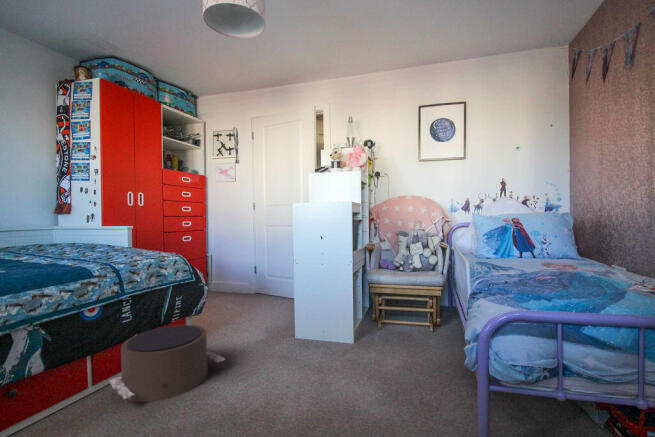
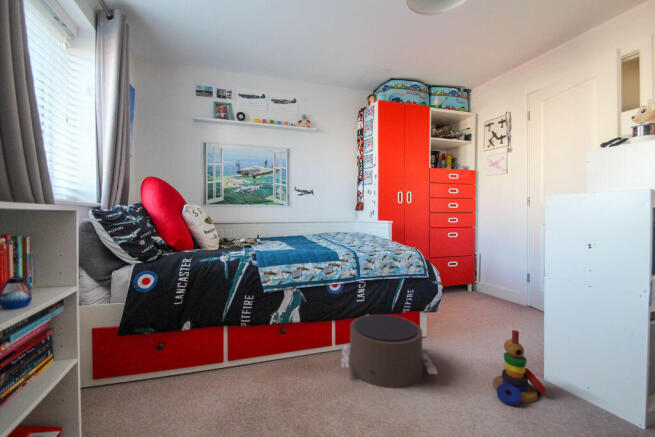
stacking toy: none [262,302,295,358] -> present [493,330,547,406]

